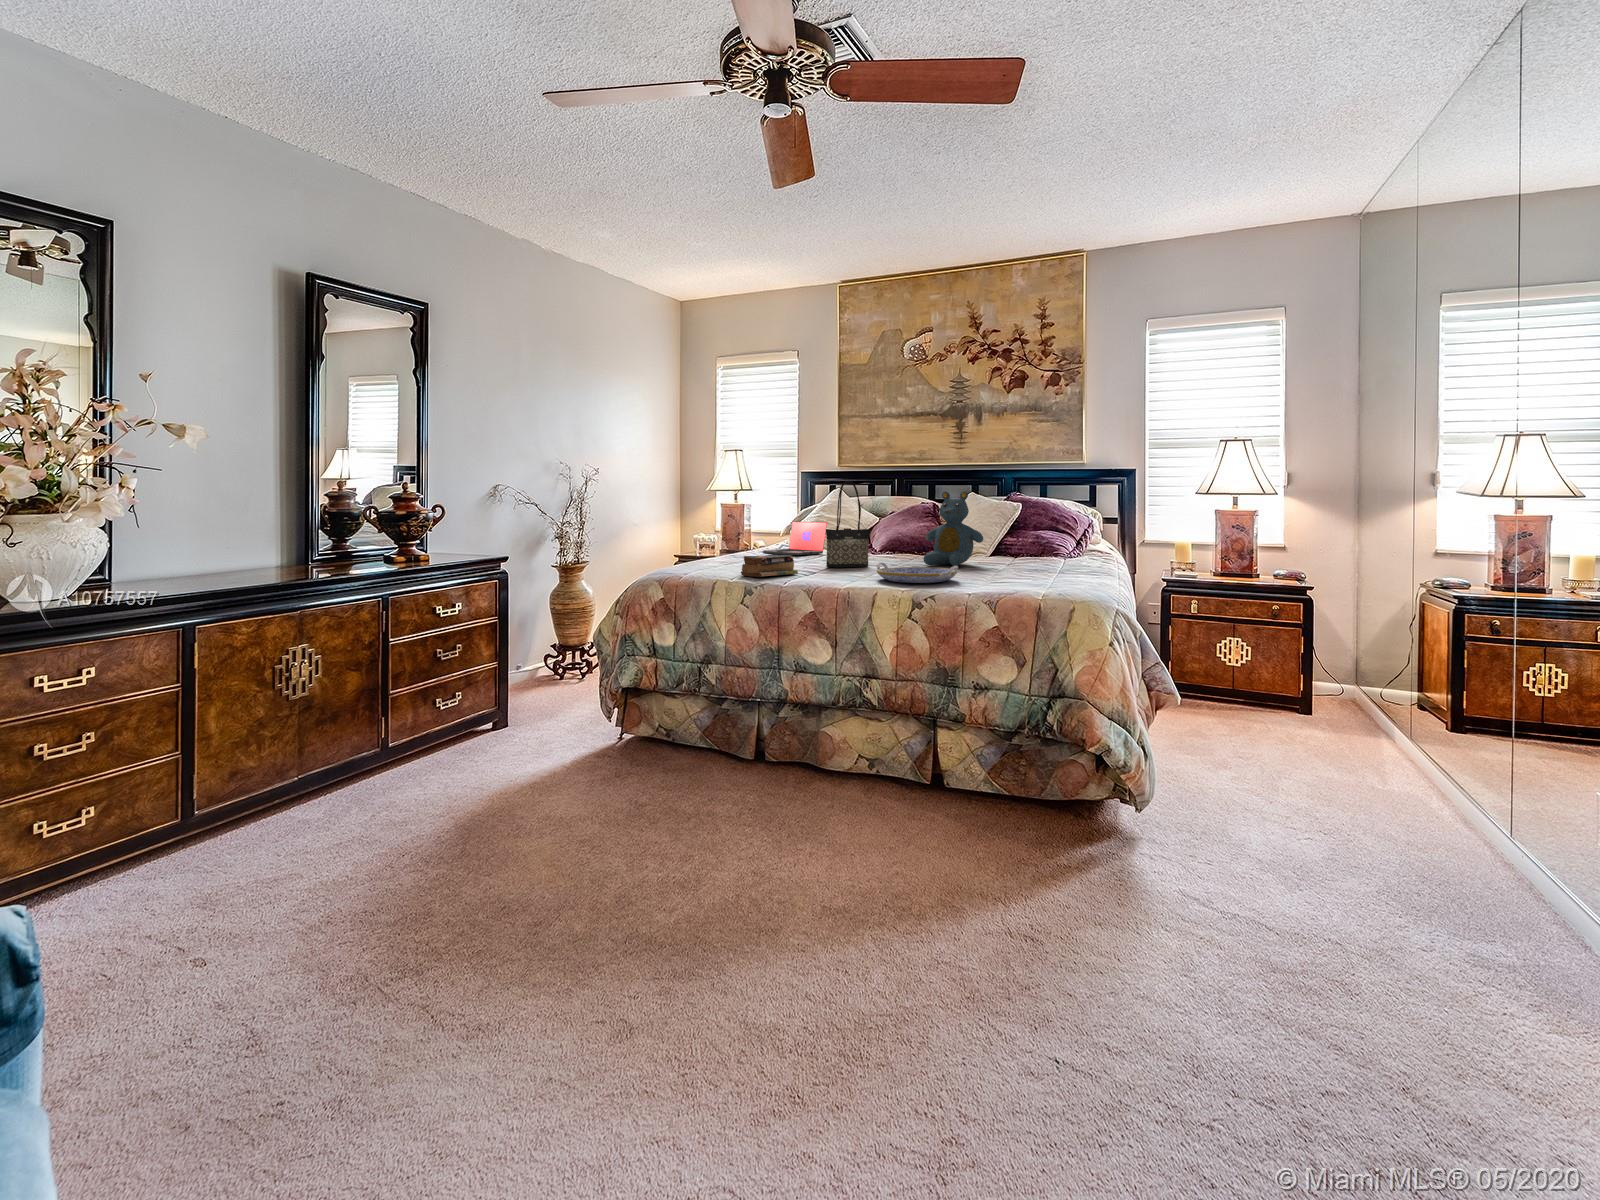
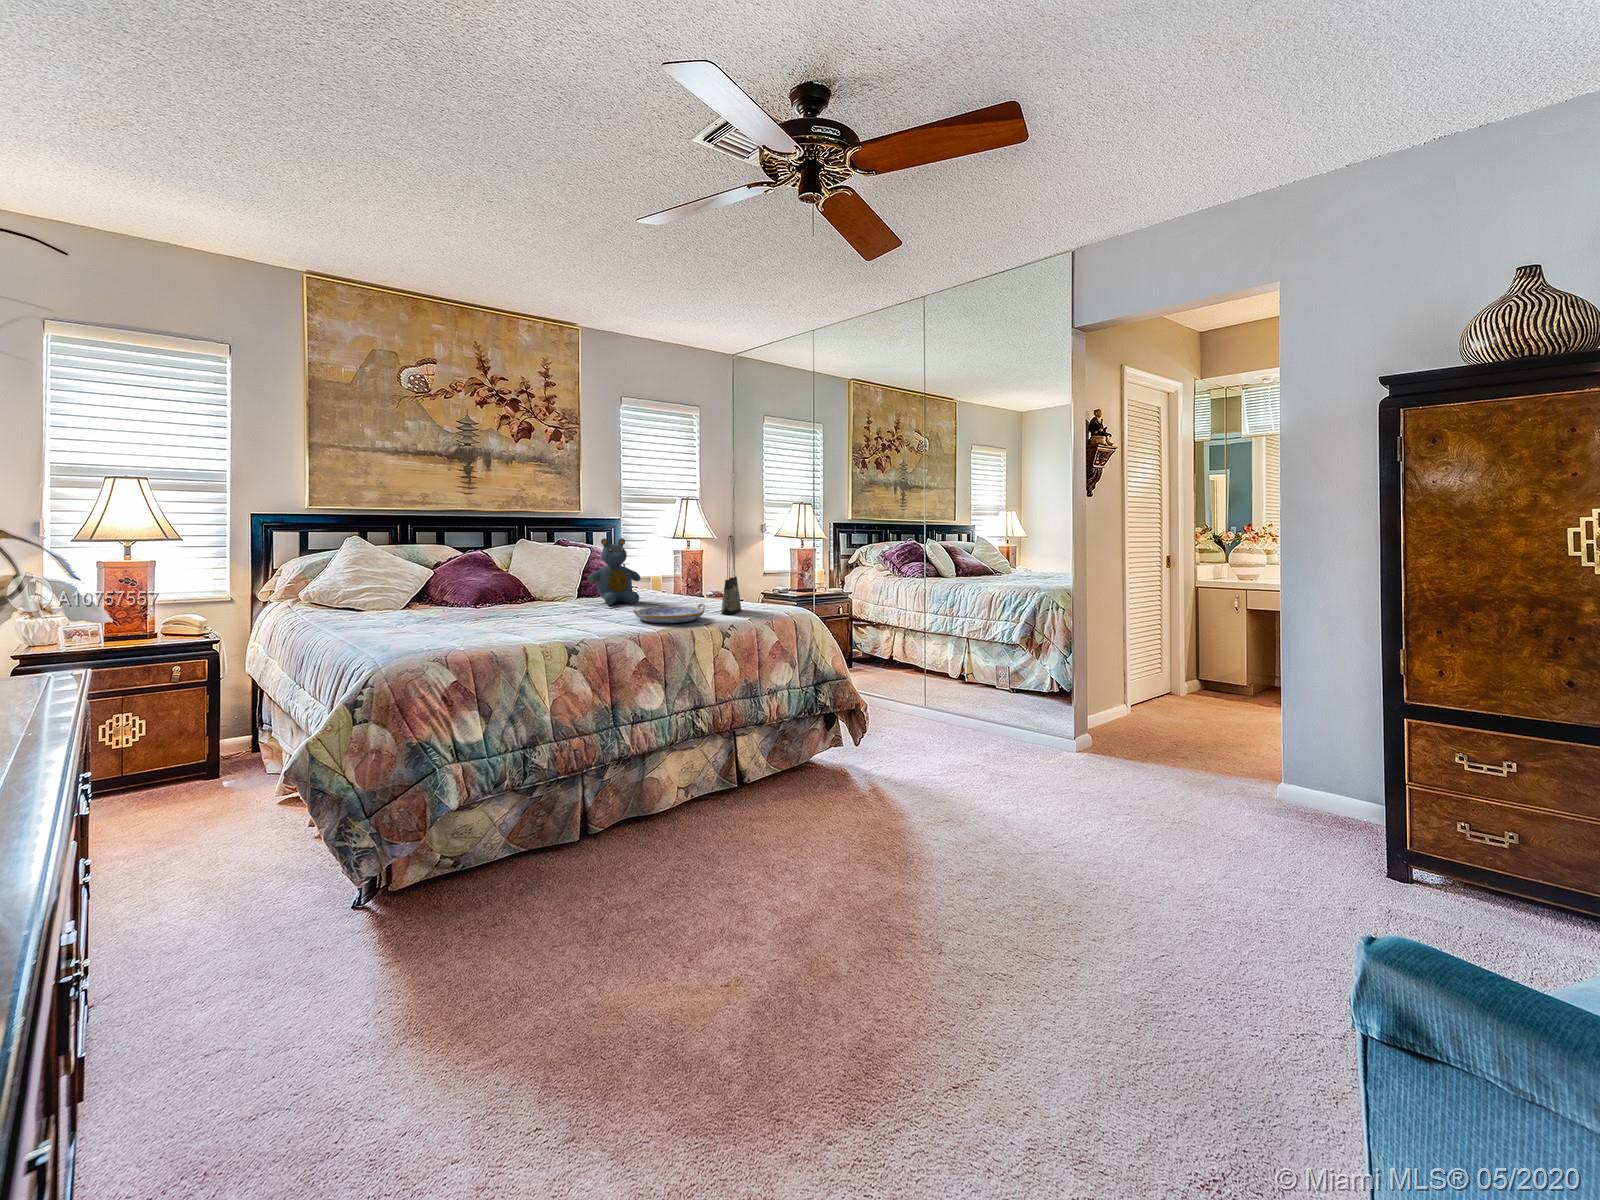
tote bag: present [826,481,869,567] -> present [721,535,741,614]
laptop: present [763,522,827,555] -> none [380,571,455,612]
book: present [741,555,798,577] -> none [517,611,562,640]

